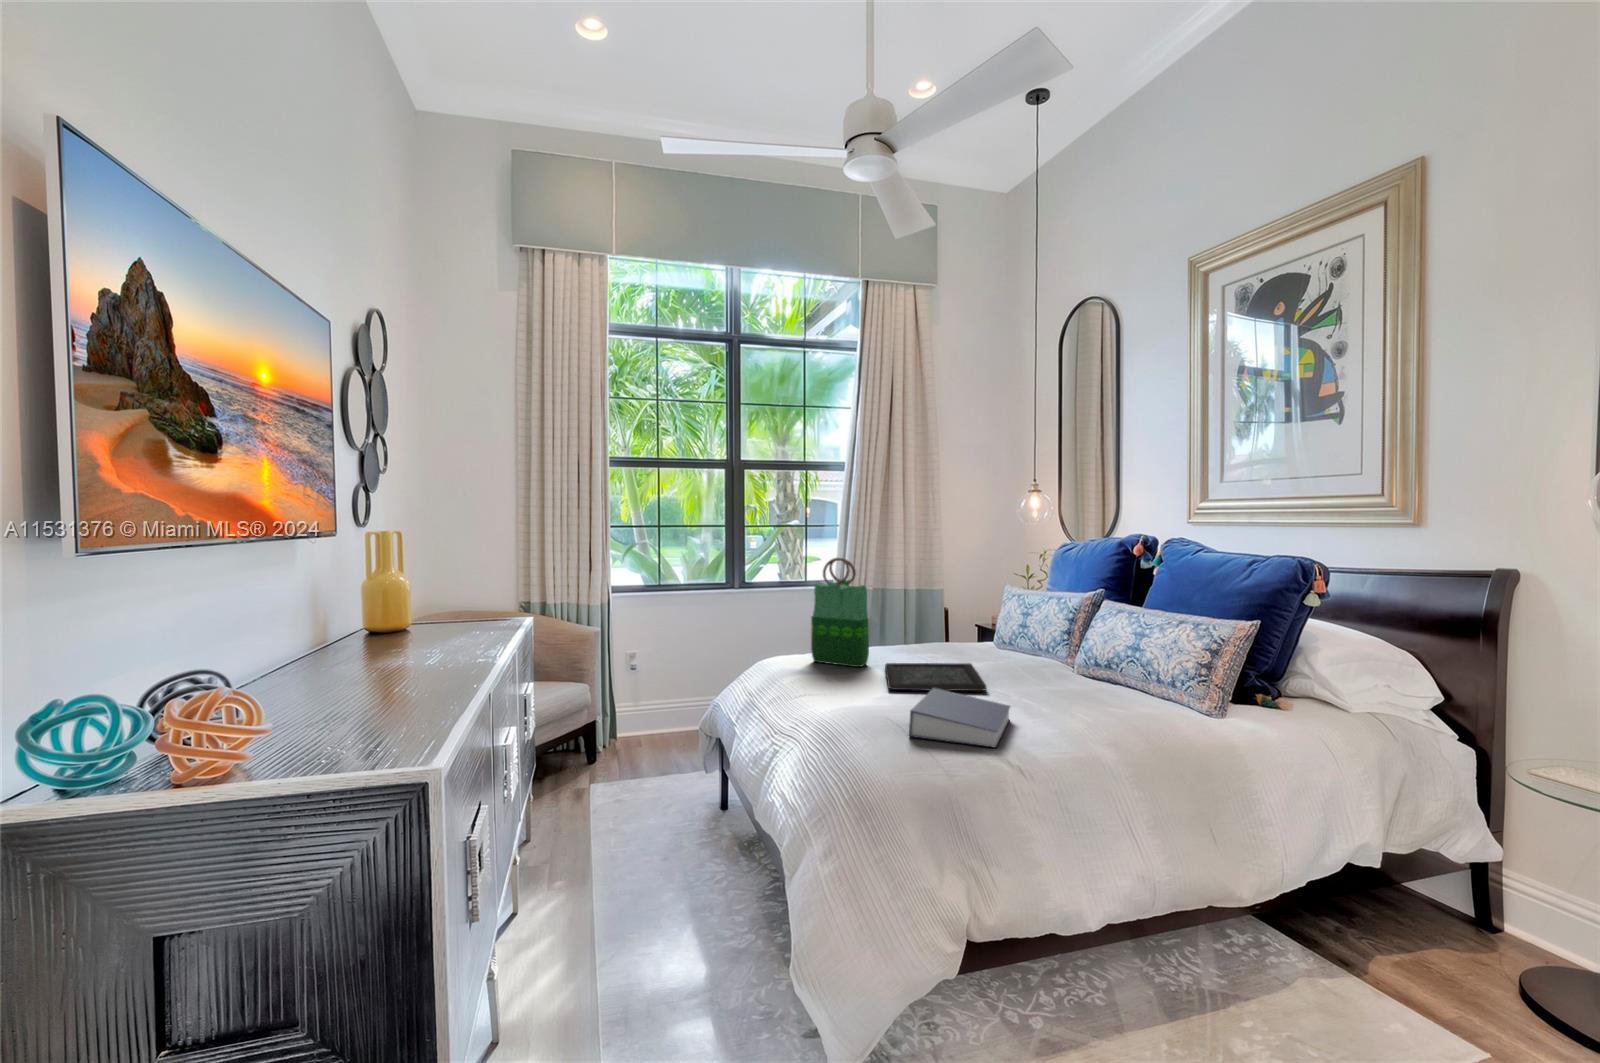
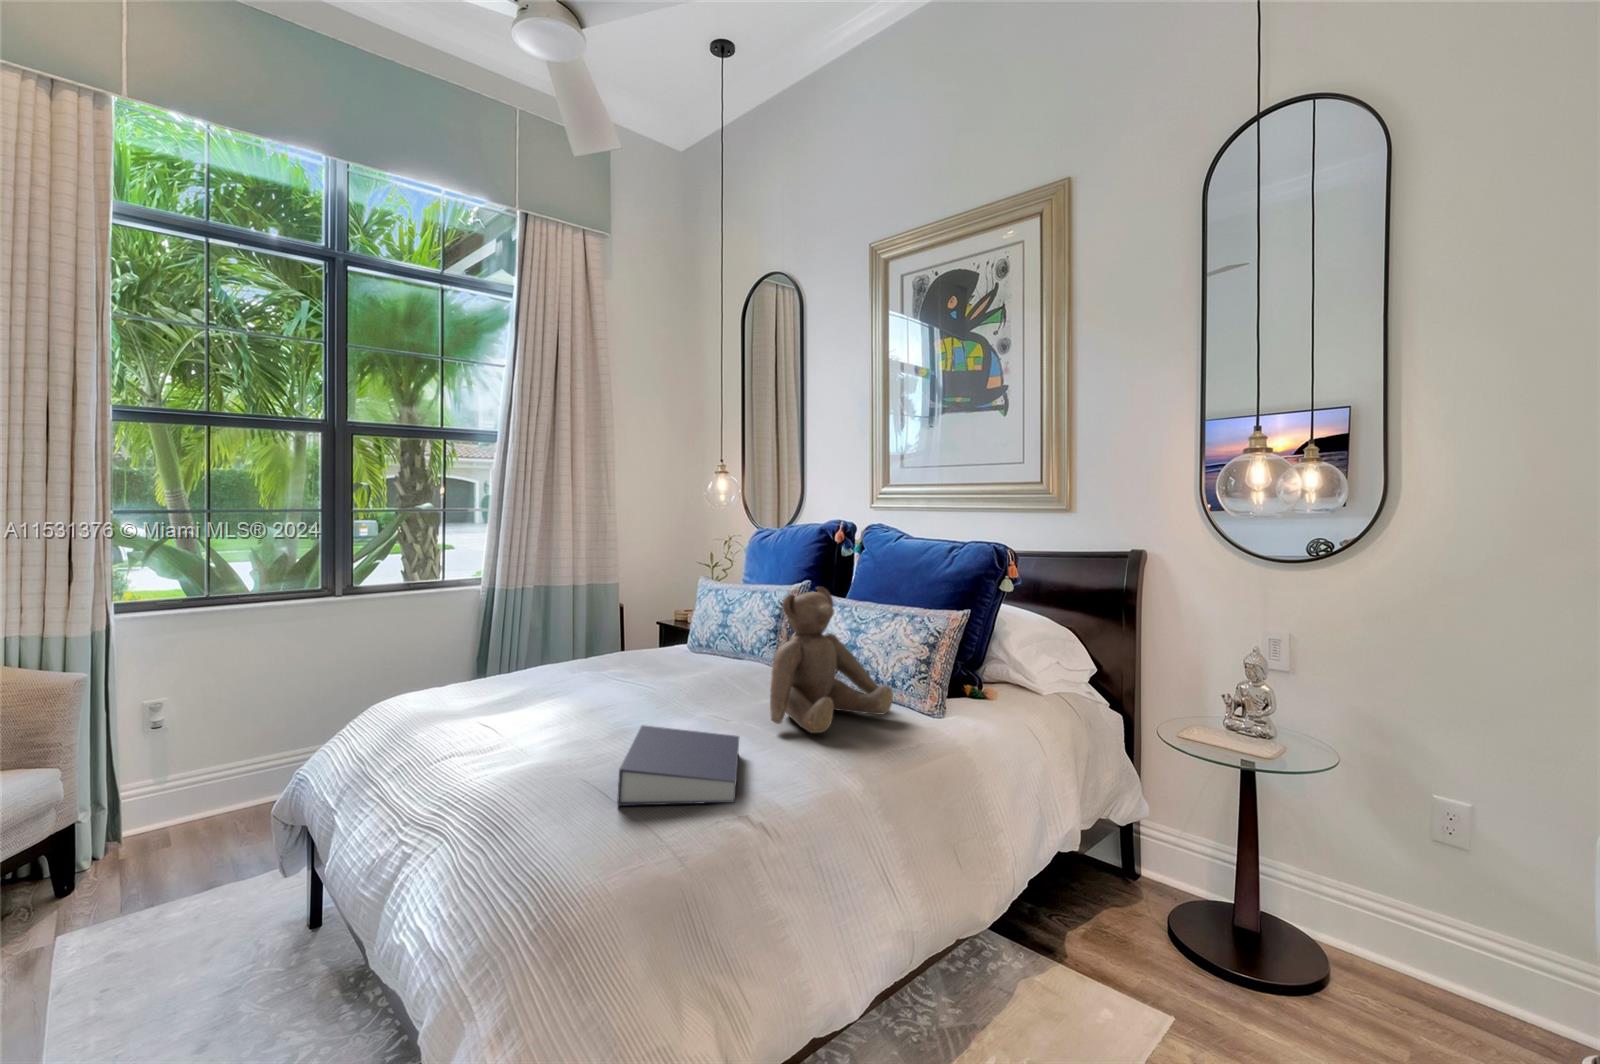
tote bag: present [811,558,869,667] -> none [459,555,543,698]
teddy bear: none [1043,591,1165,714] -> present [770,587,893,733]
tray: present [885,663,987,691] -> none [566,677,700,729]

